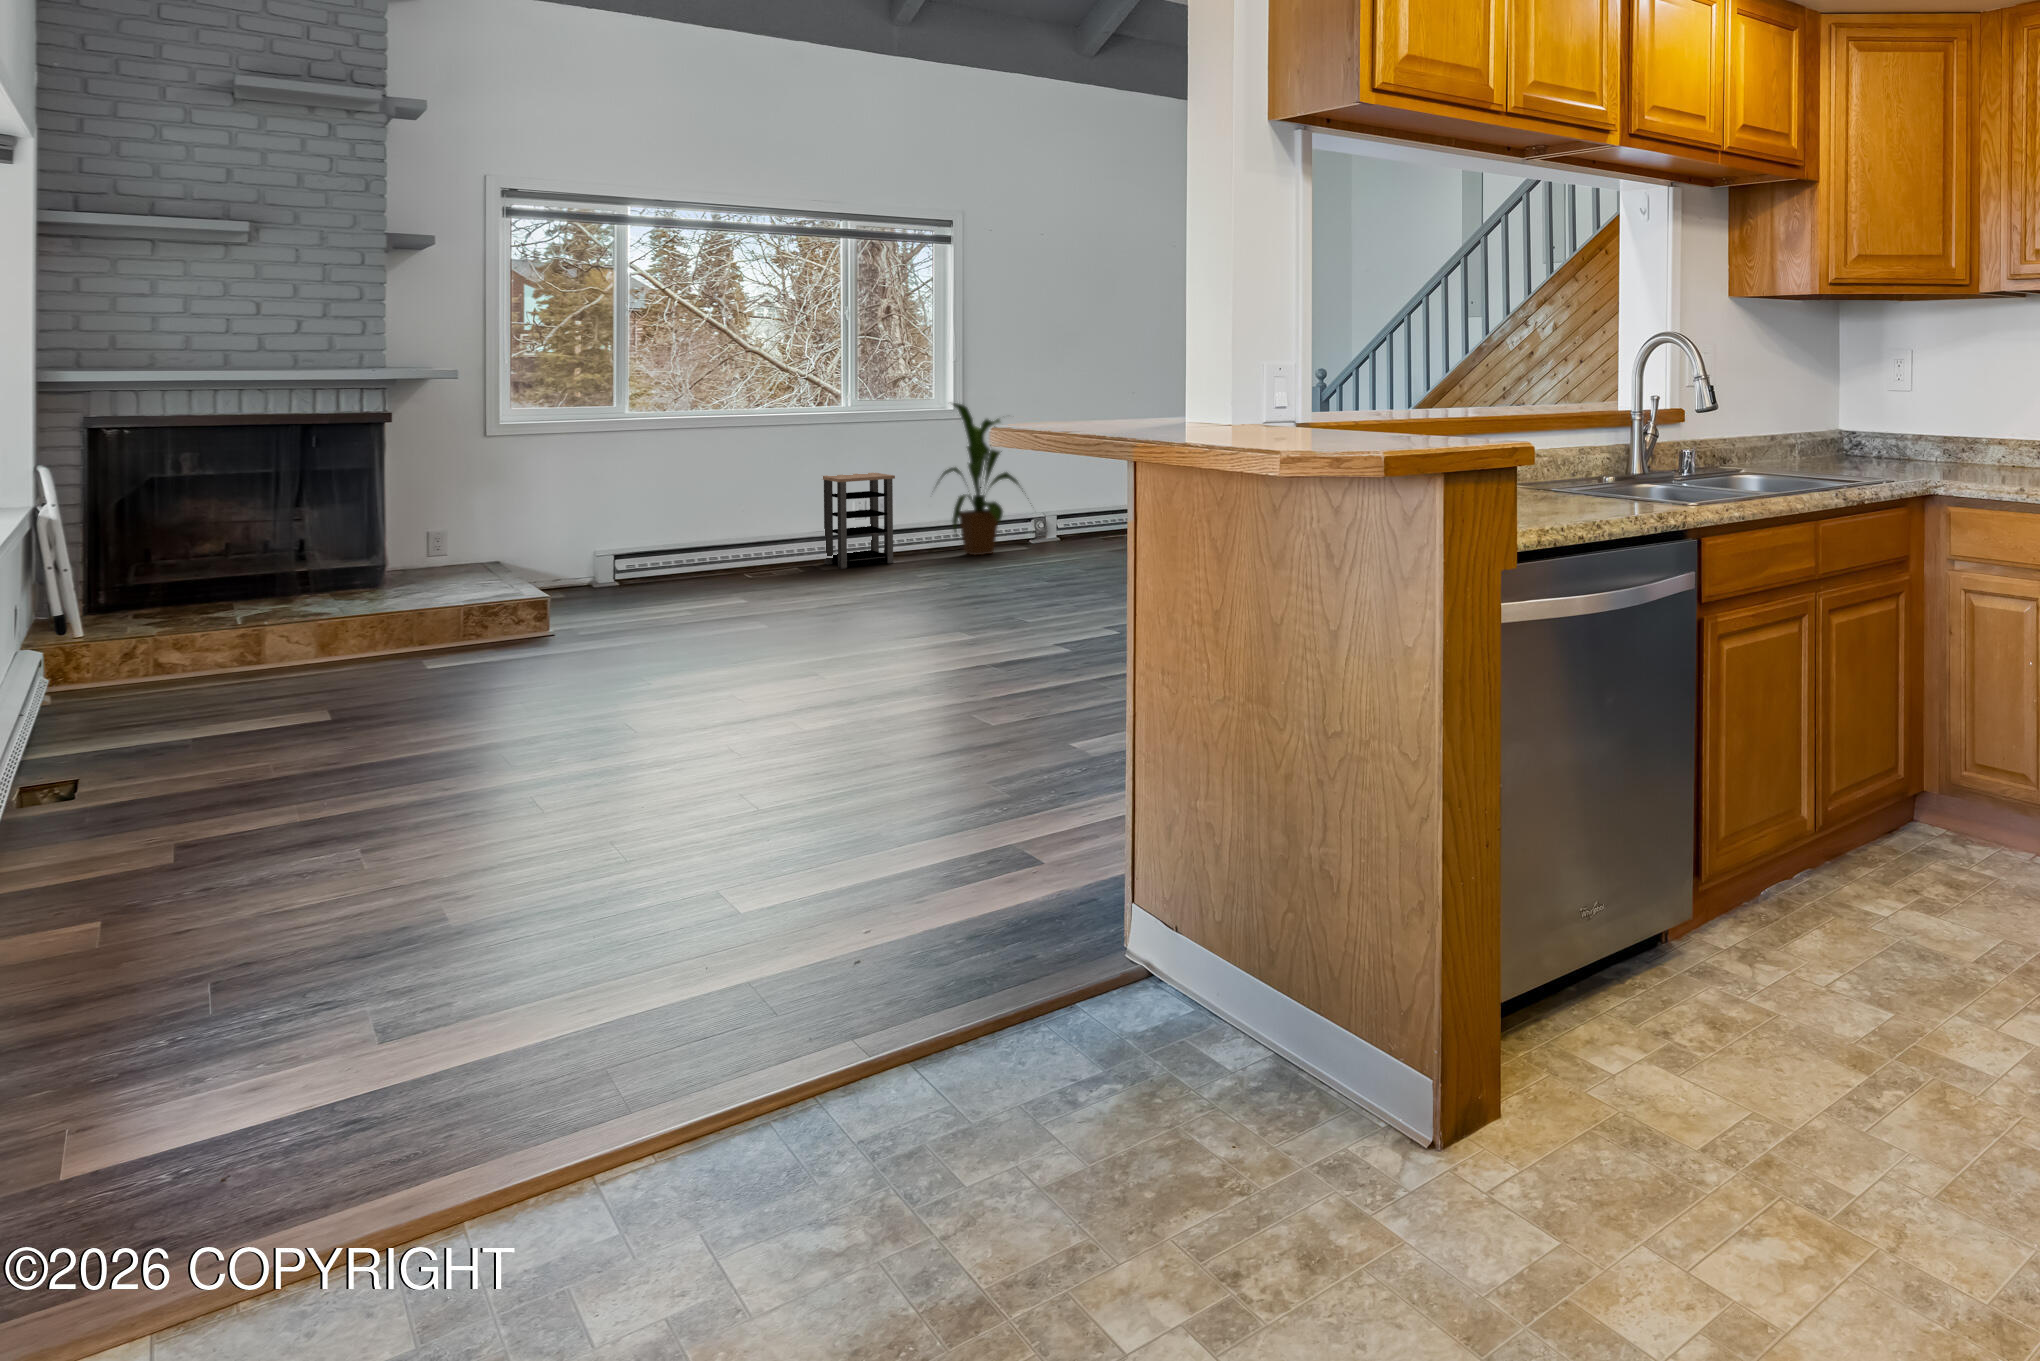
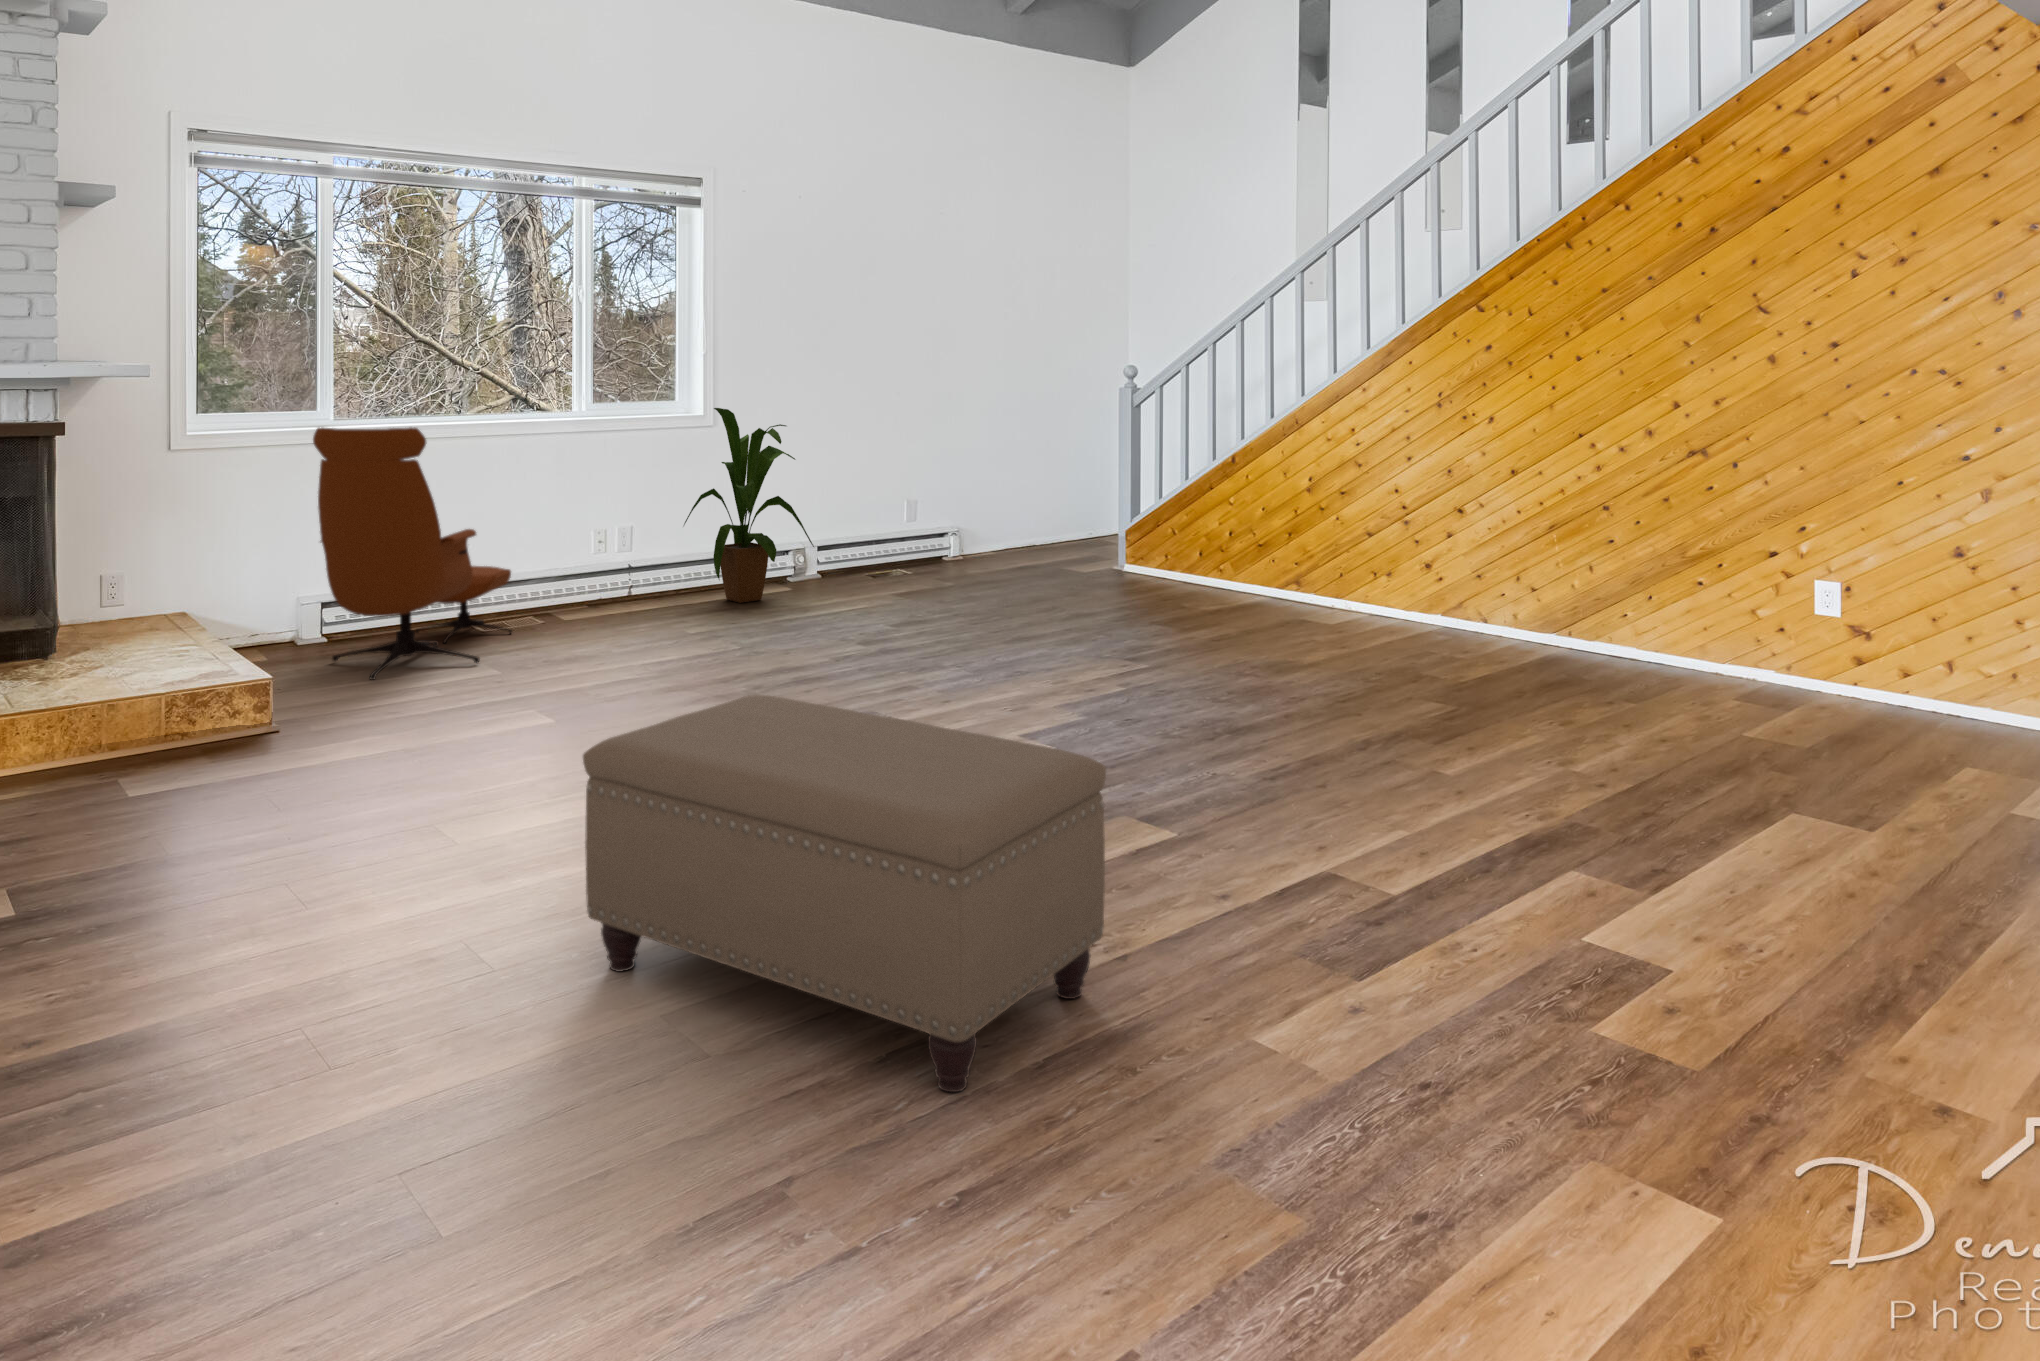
lounge chair: none [594,416,775,605] -> present [313,427,512,680]
side table: present [823,473,895,569] -> none [556,496,650,621]
ottoman: none [687,574,1001,768] -> present [583,694,1106,1092]

